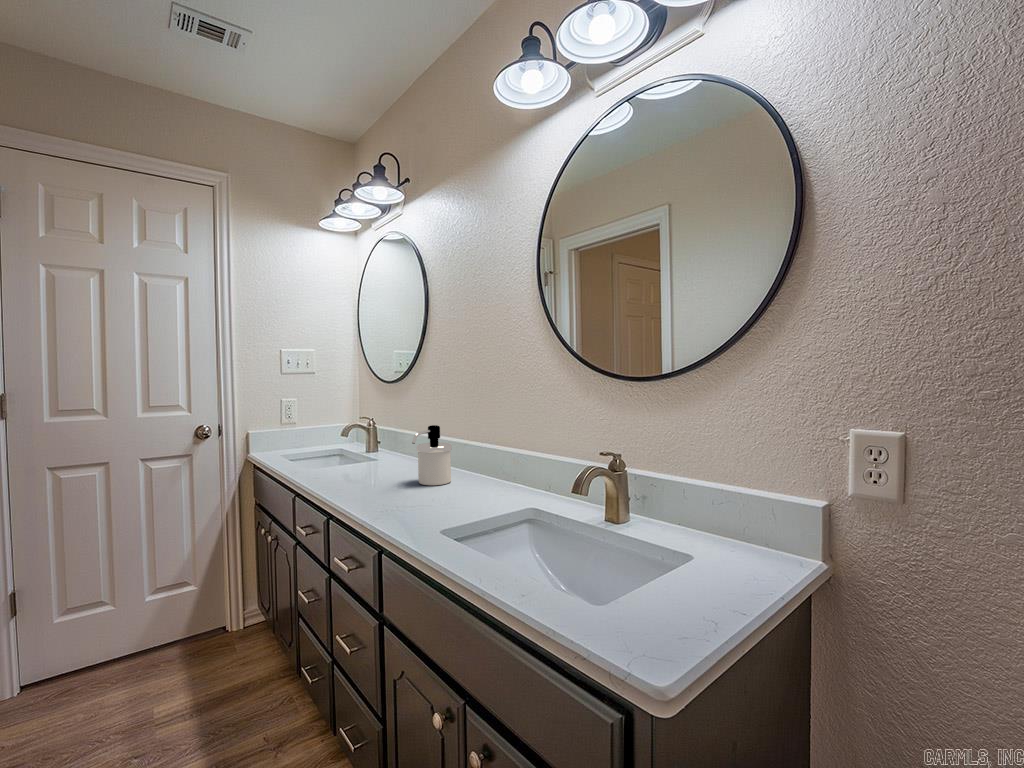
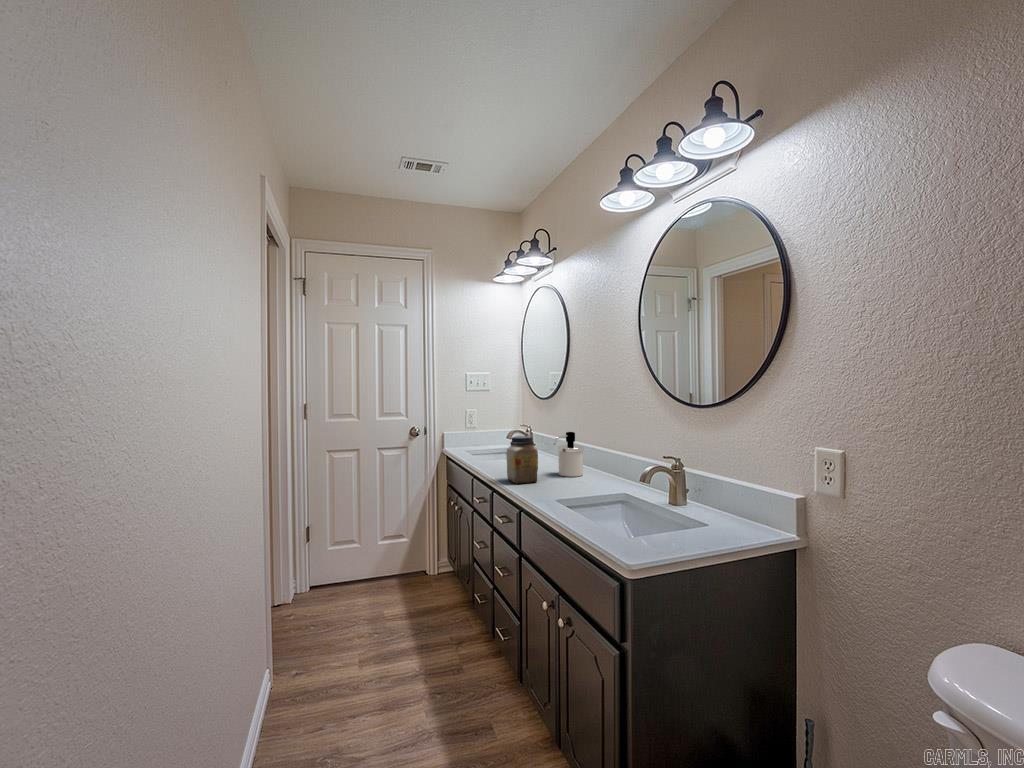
jar: none [345,434,391,503] -> present [507,436,538,484]

